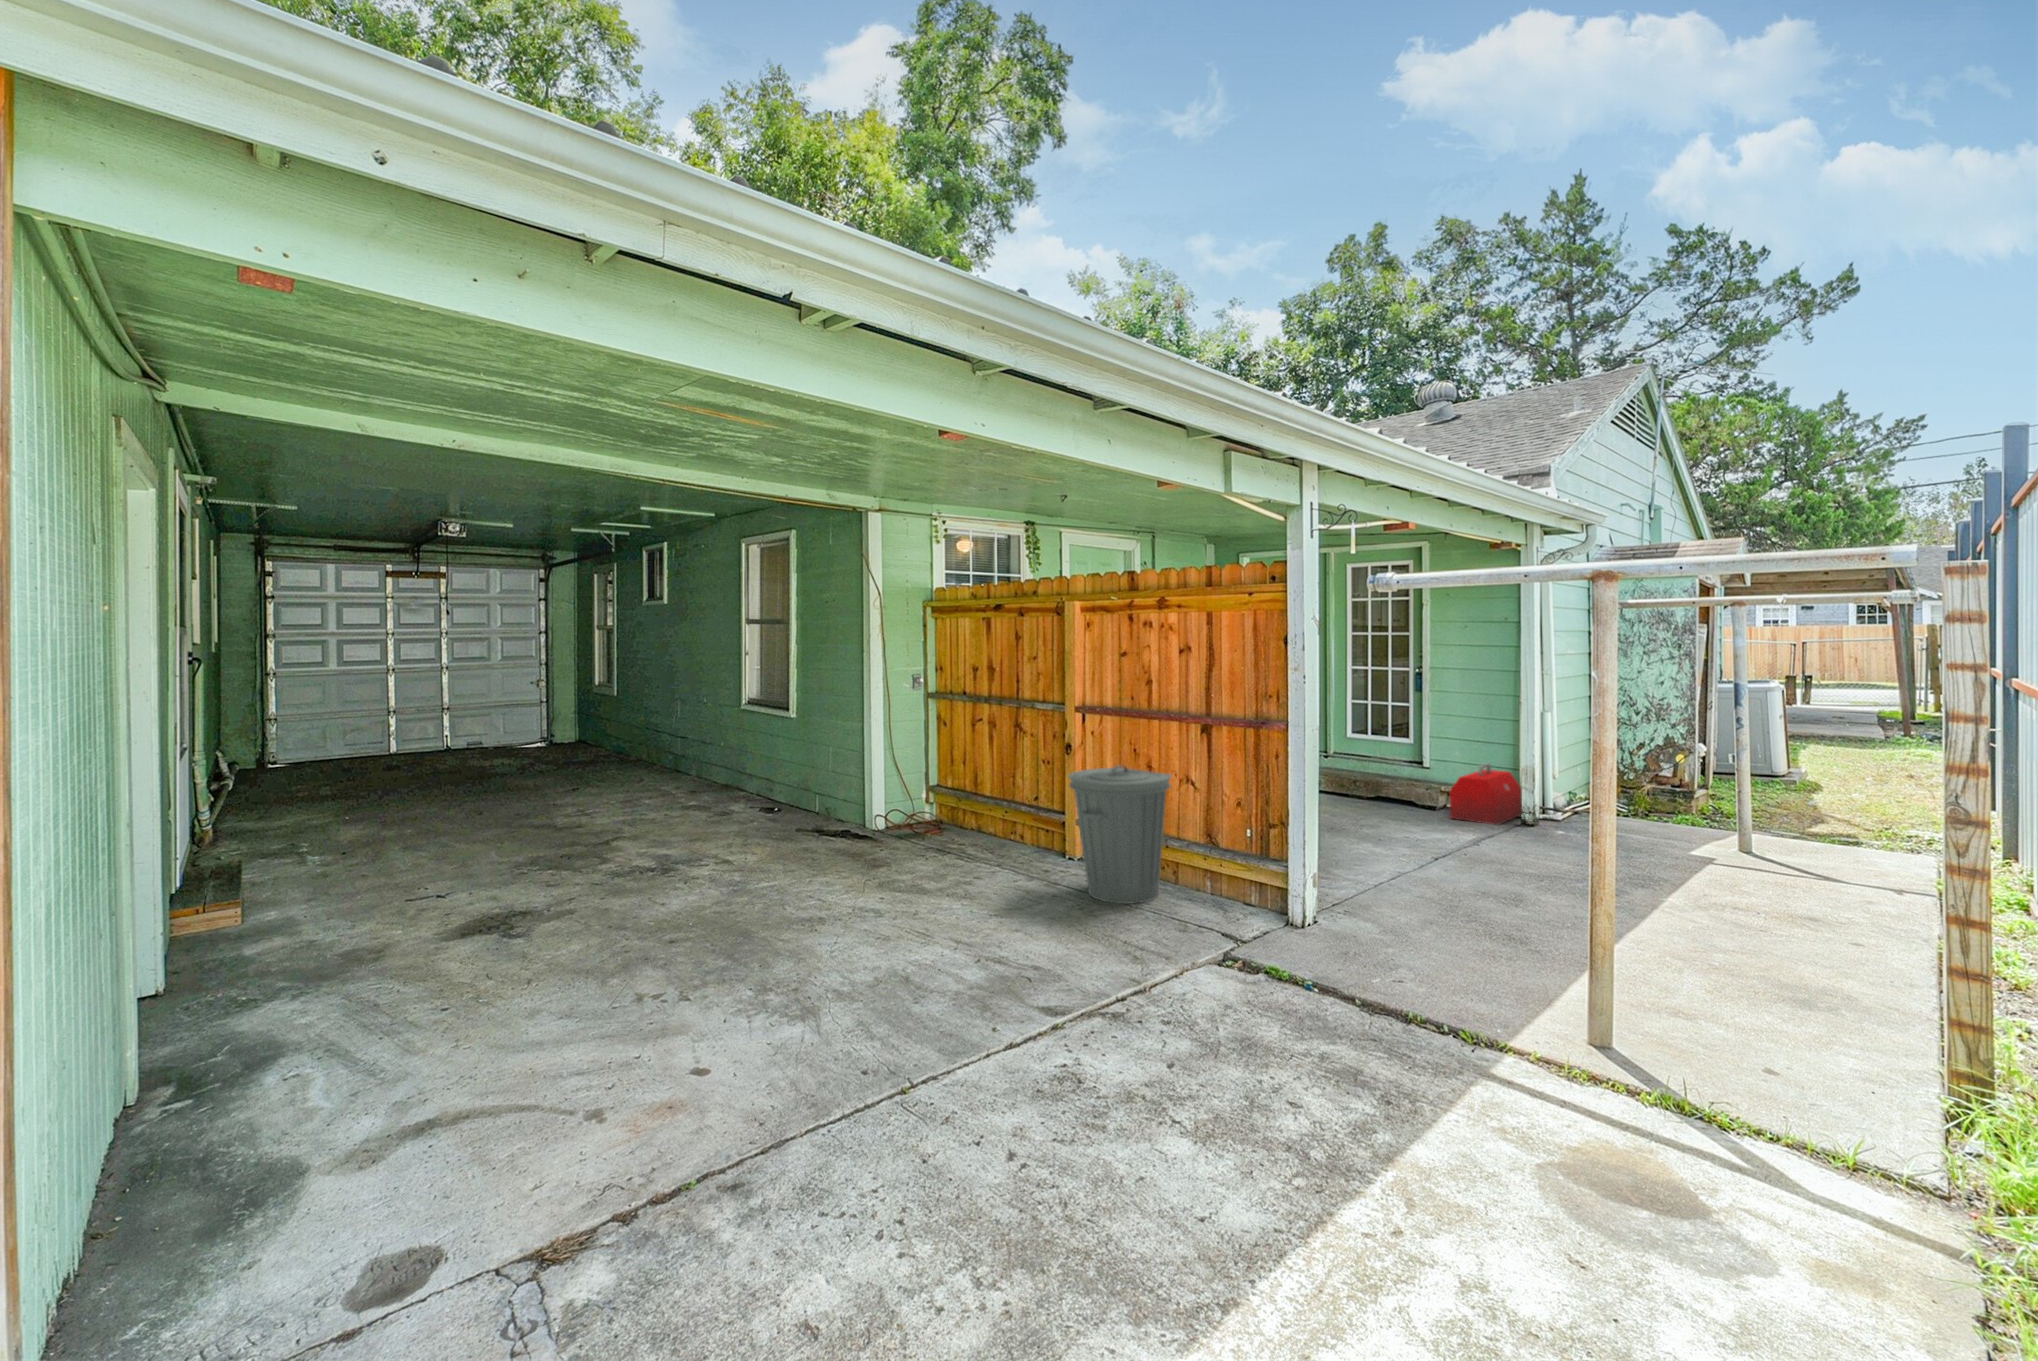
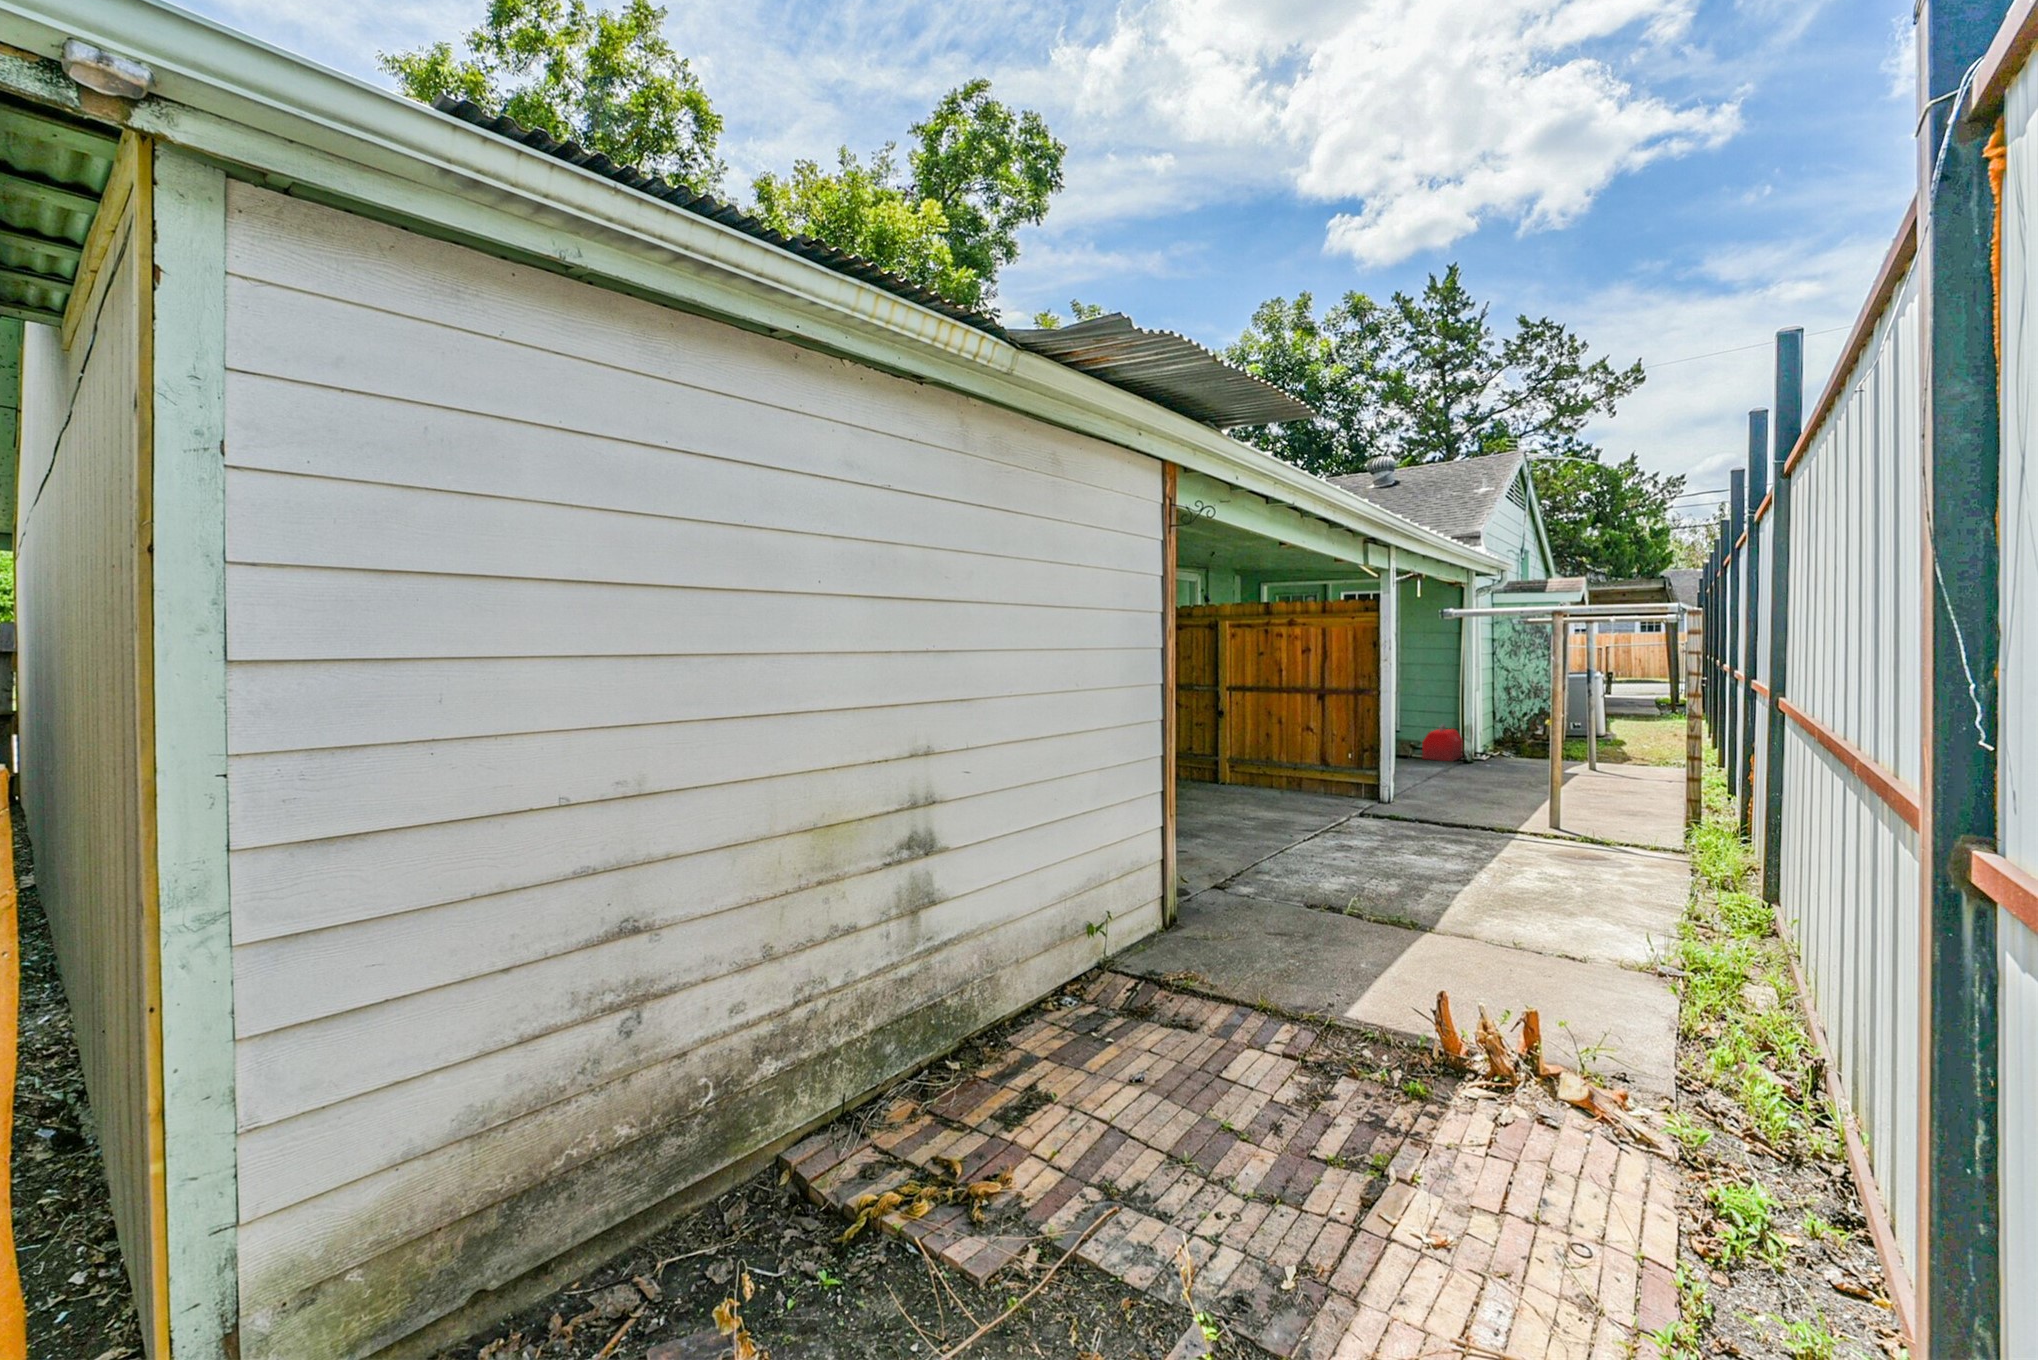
trash can: present [1069,765,1171,904] -> none [1237,718,1302,798]

